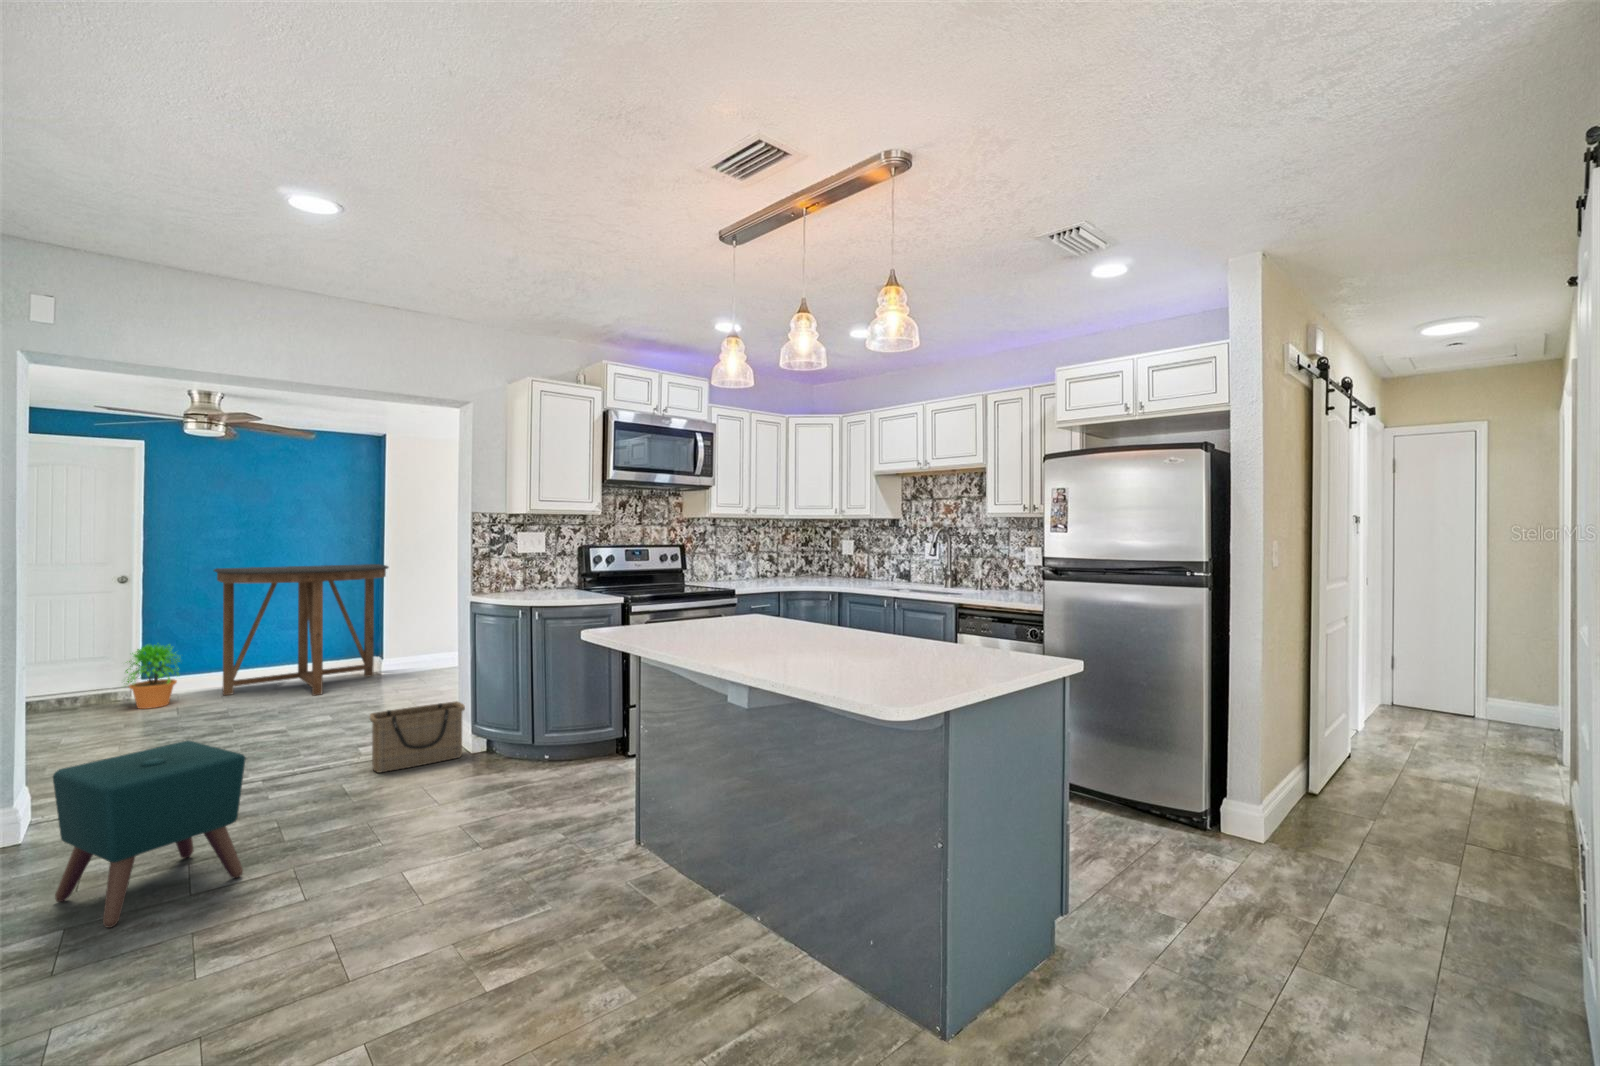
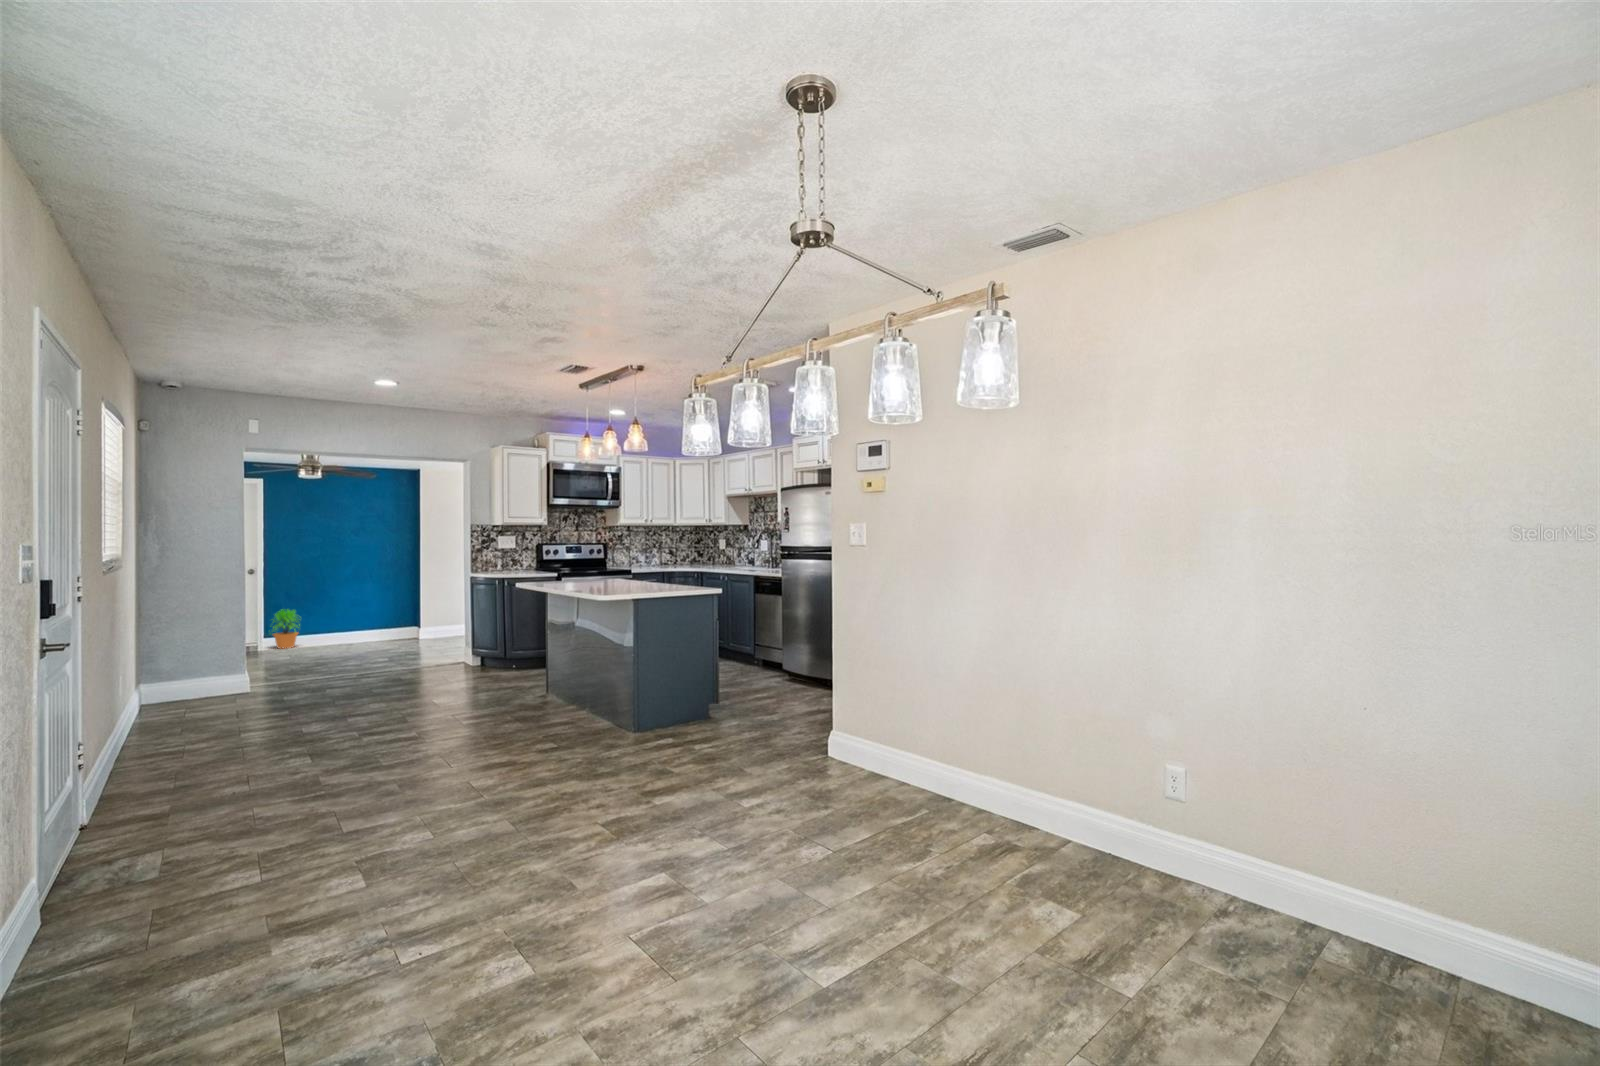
console table: present [214,564,388,695] -> none [318,560,425,644]
basket: present [370,701,465,772] -> none [416,635,468,669]
ottoman: present [53,741,245,928] -> none [289,634,364,701]

